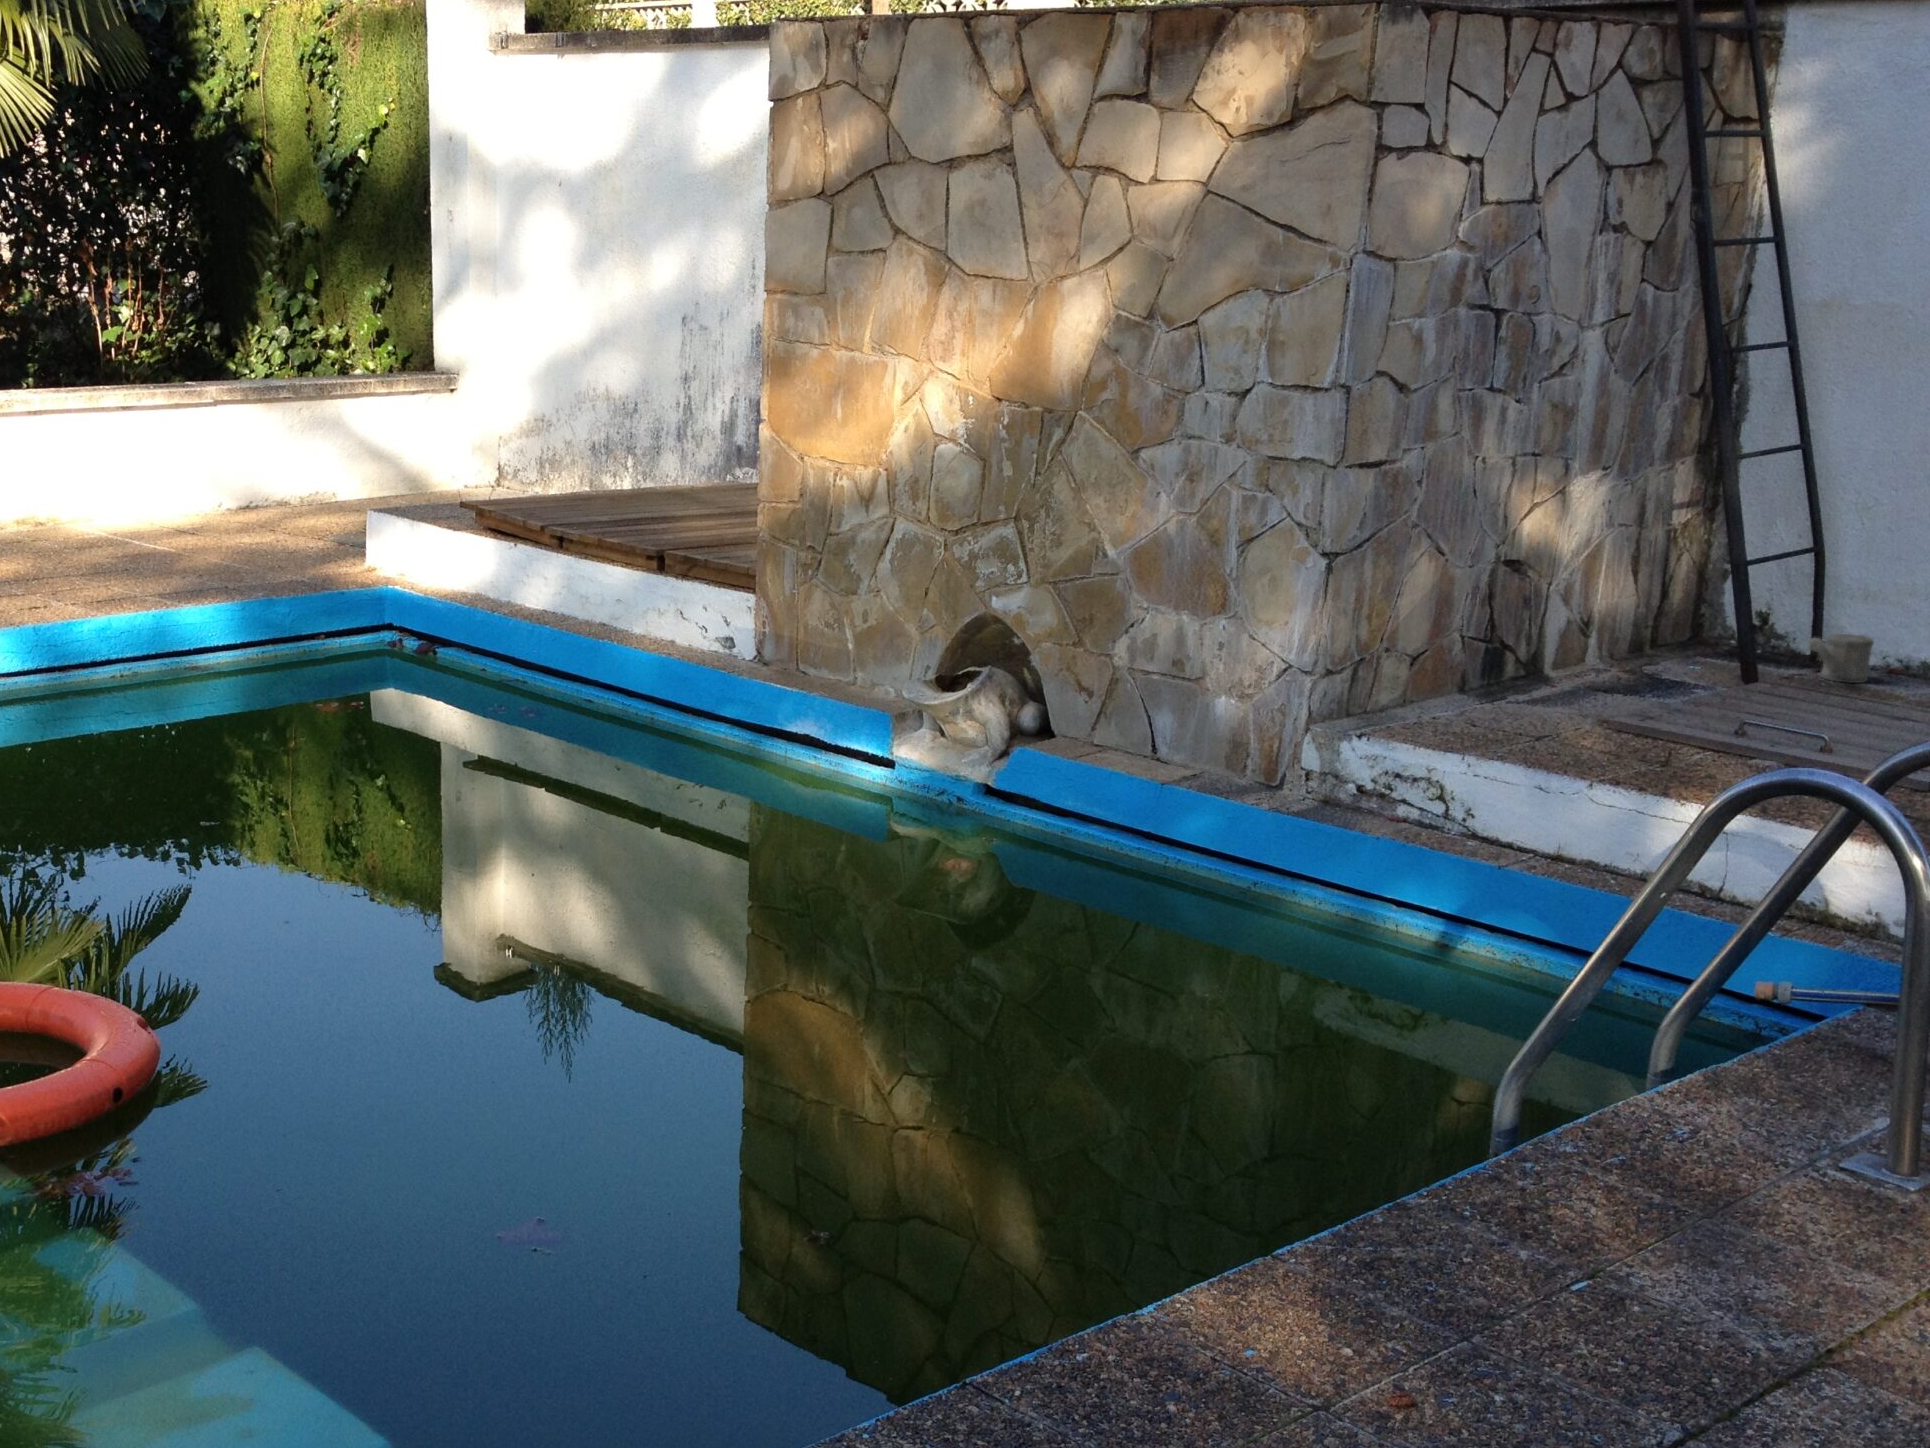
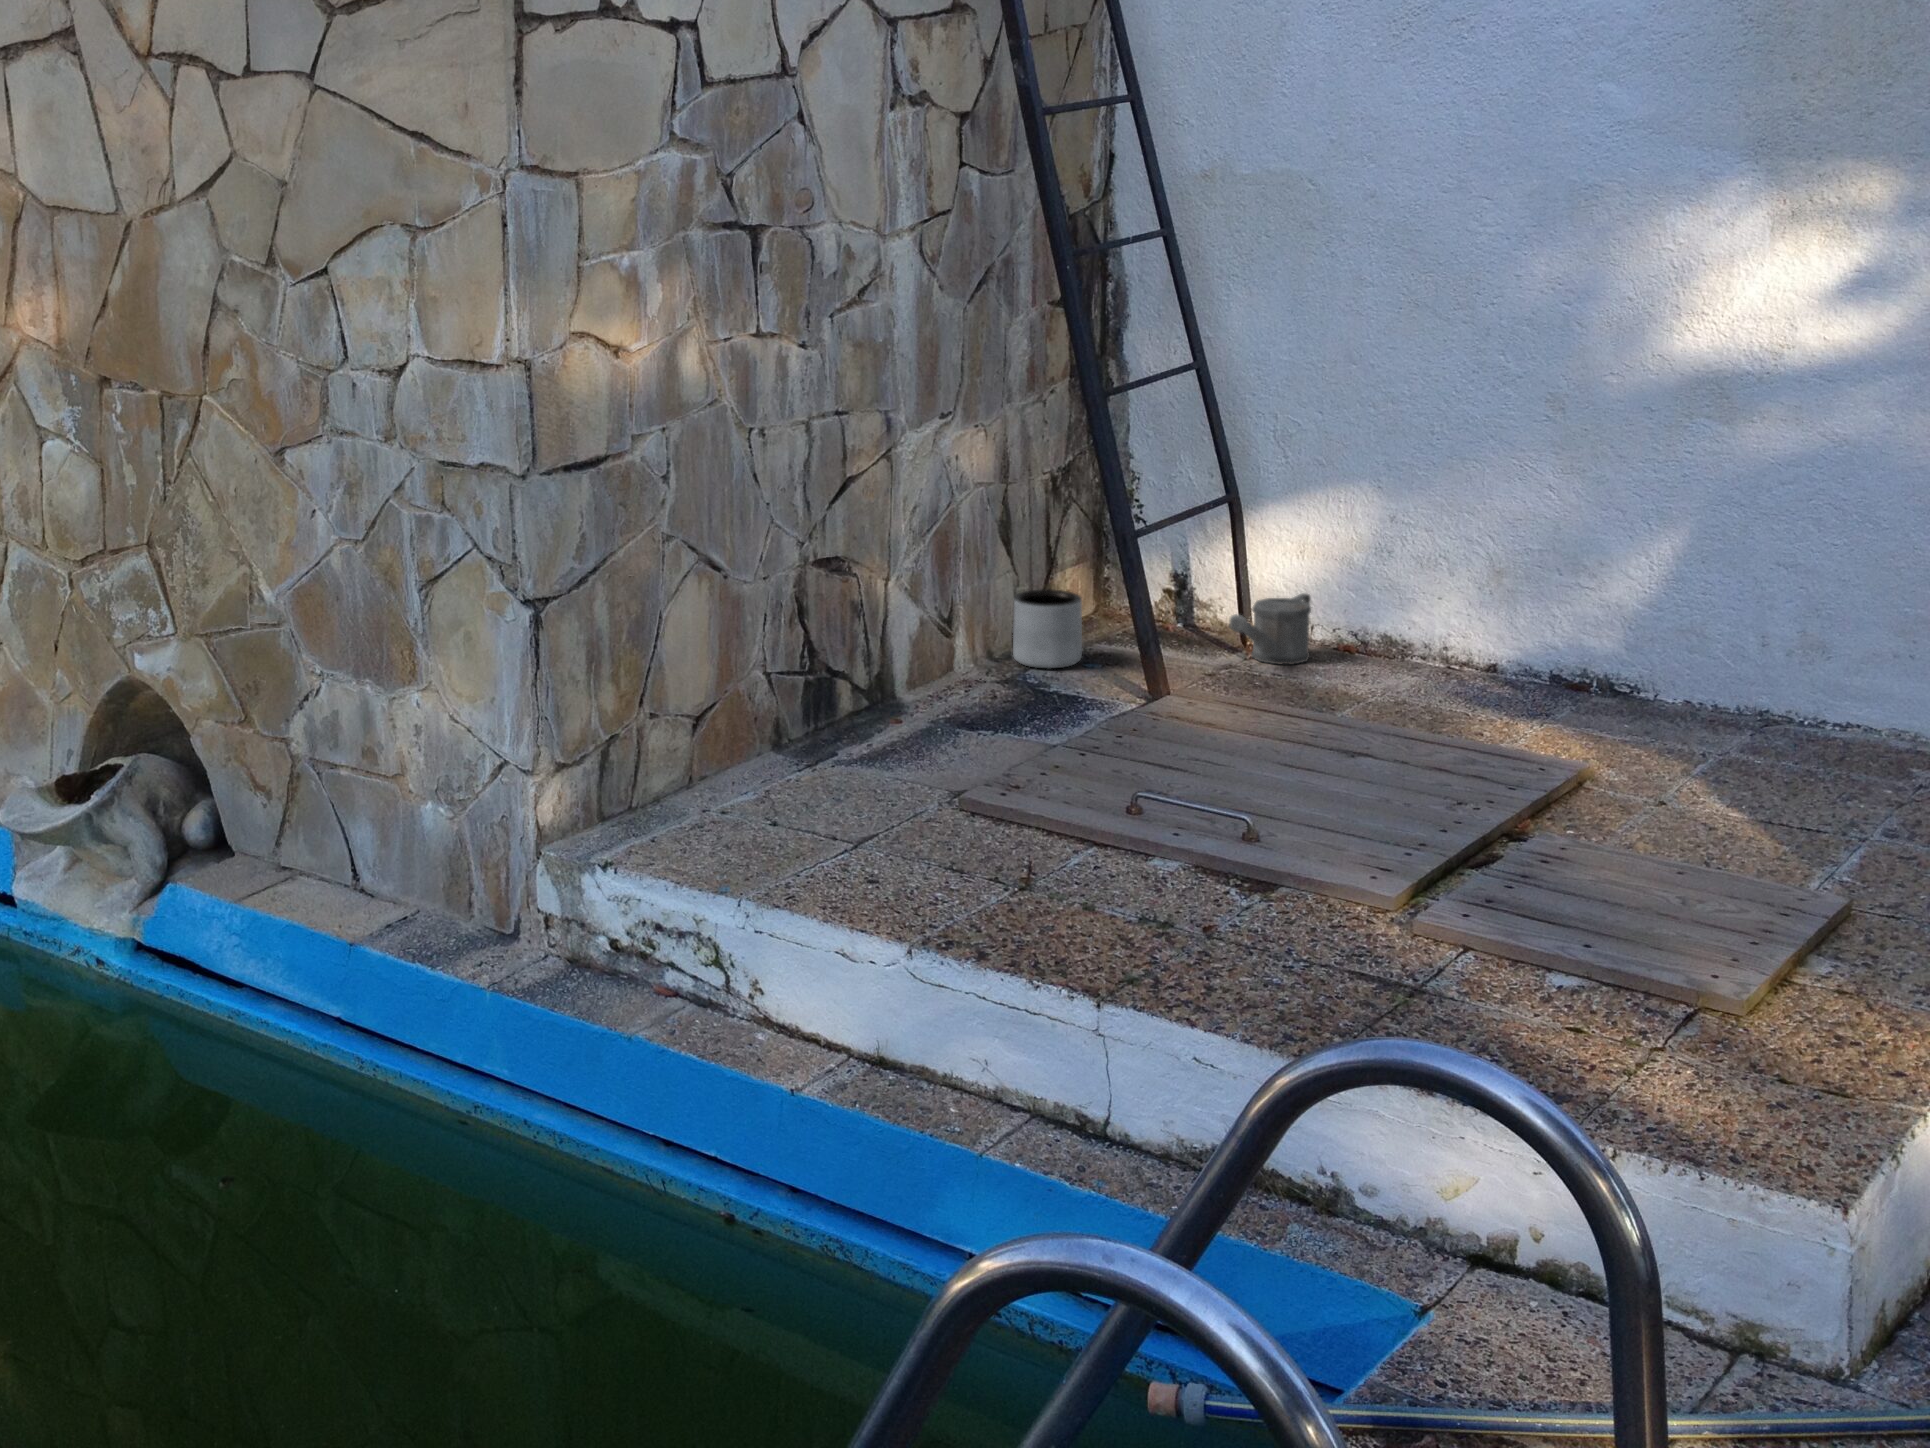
planter: none [1629,615,1690,672] -> present [1013,589,1082,669]

